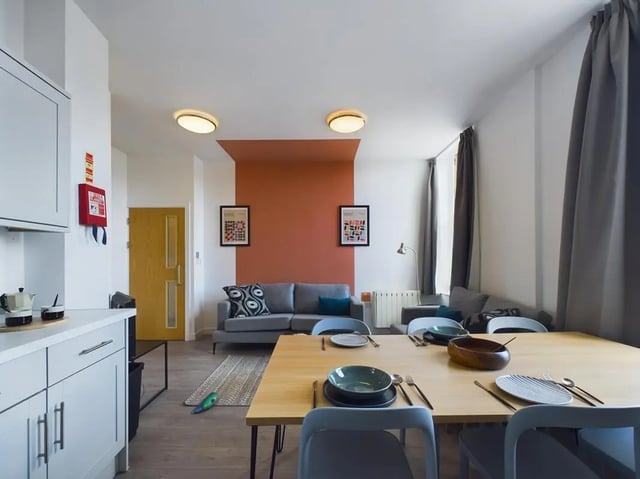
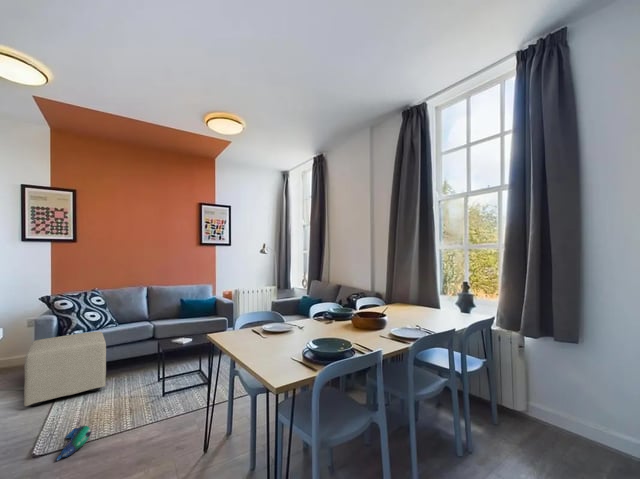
ottoman: none [203,318,256,366] -> present [24,331,106,406]

